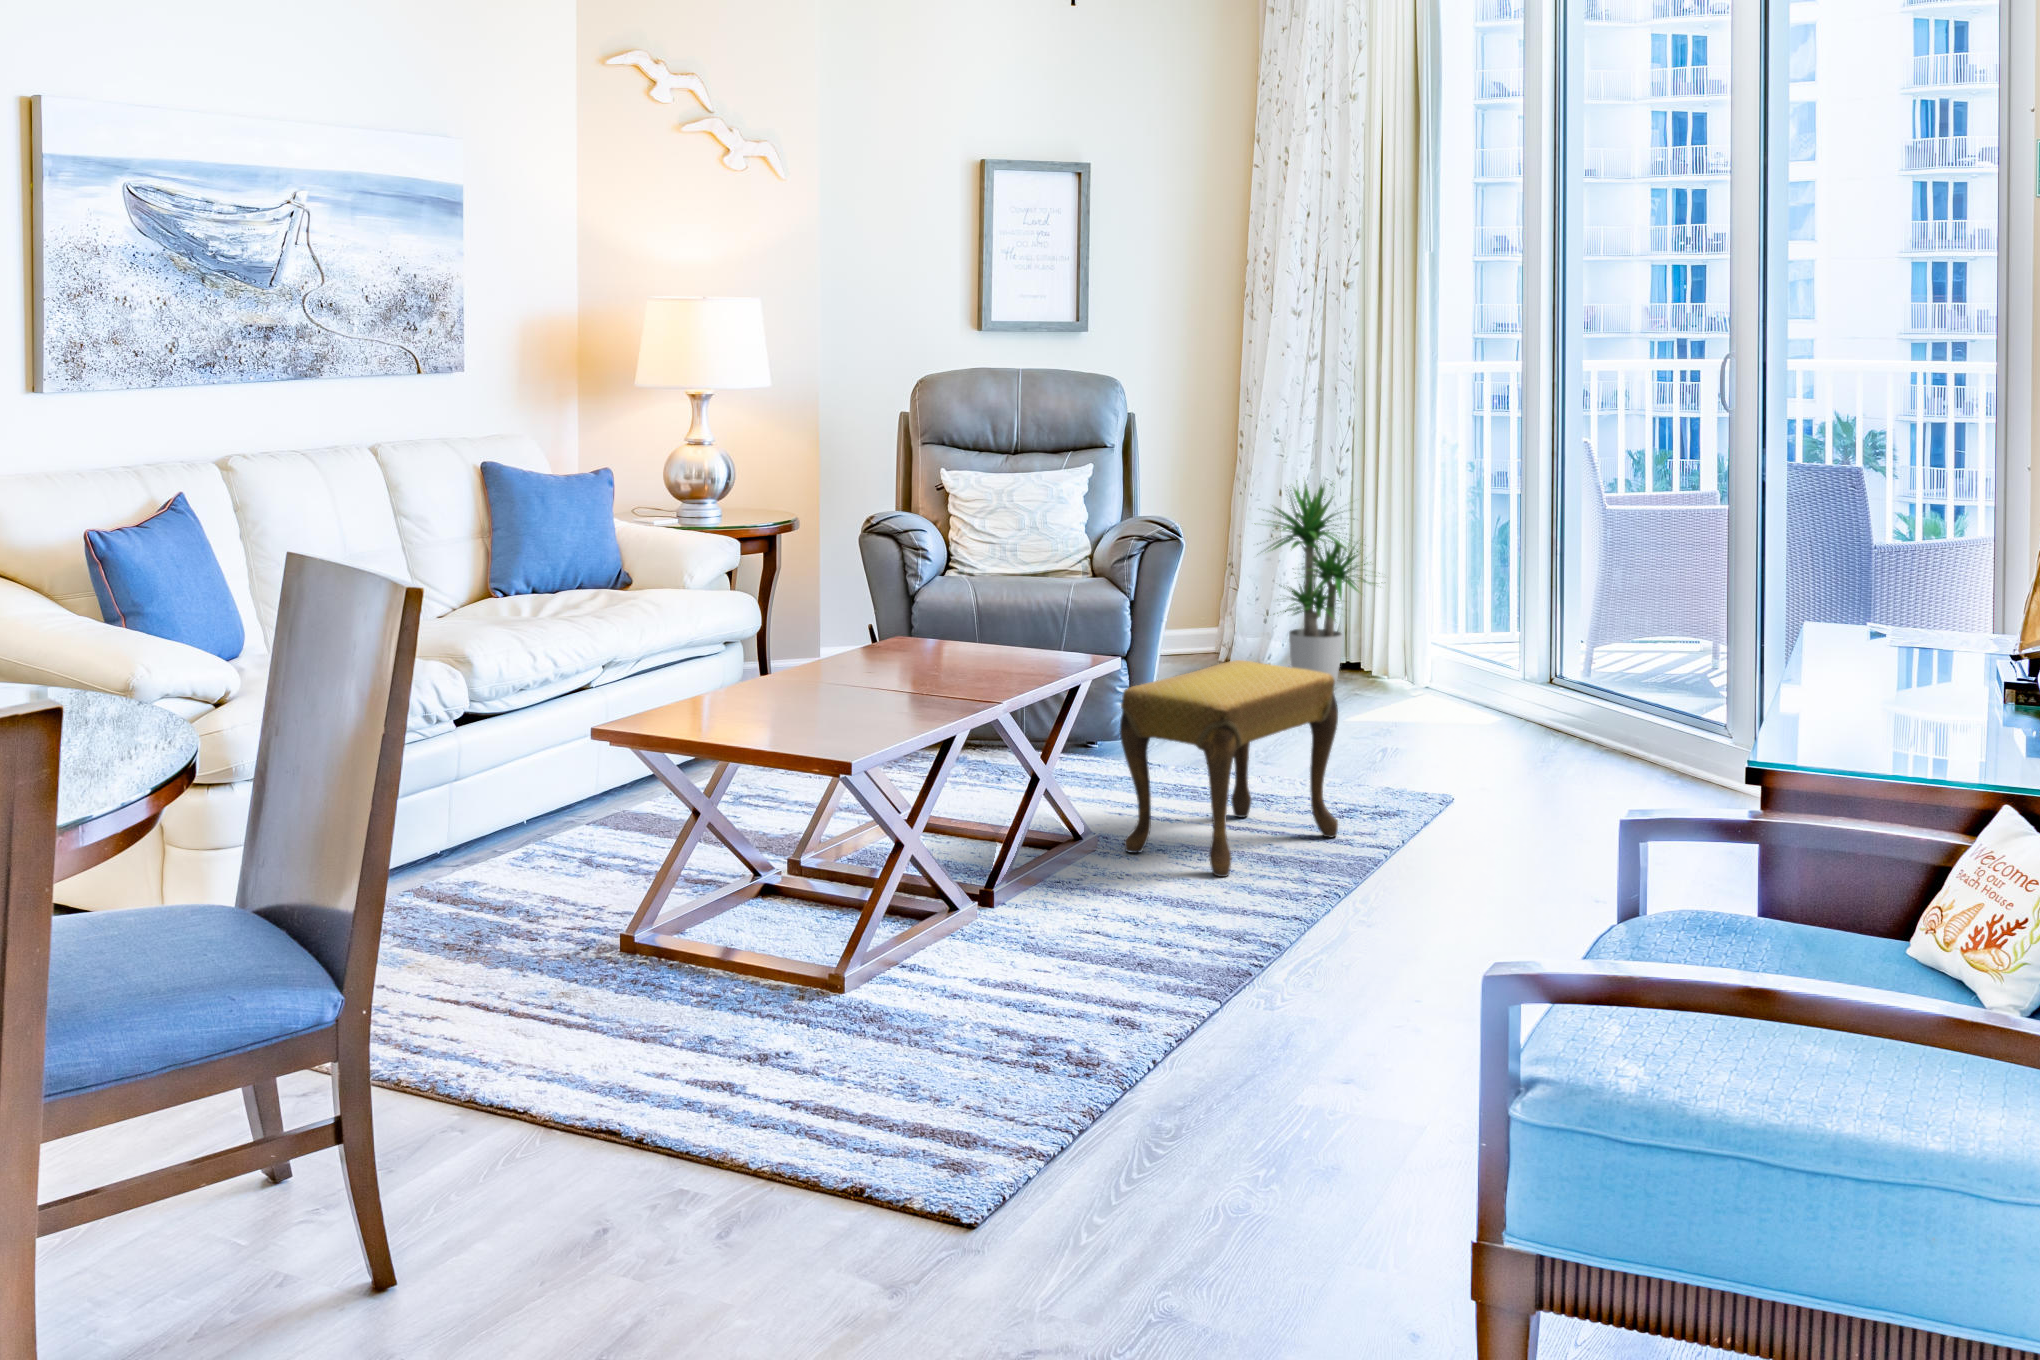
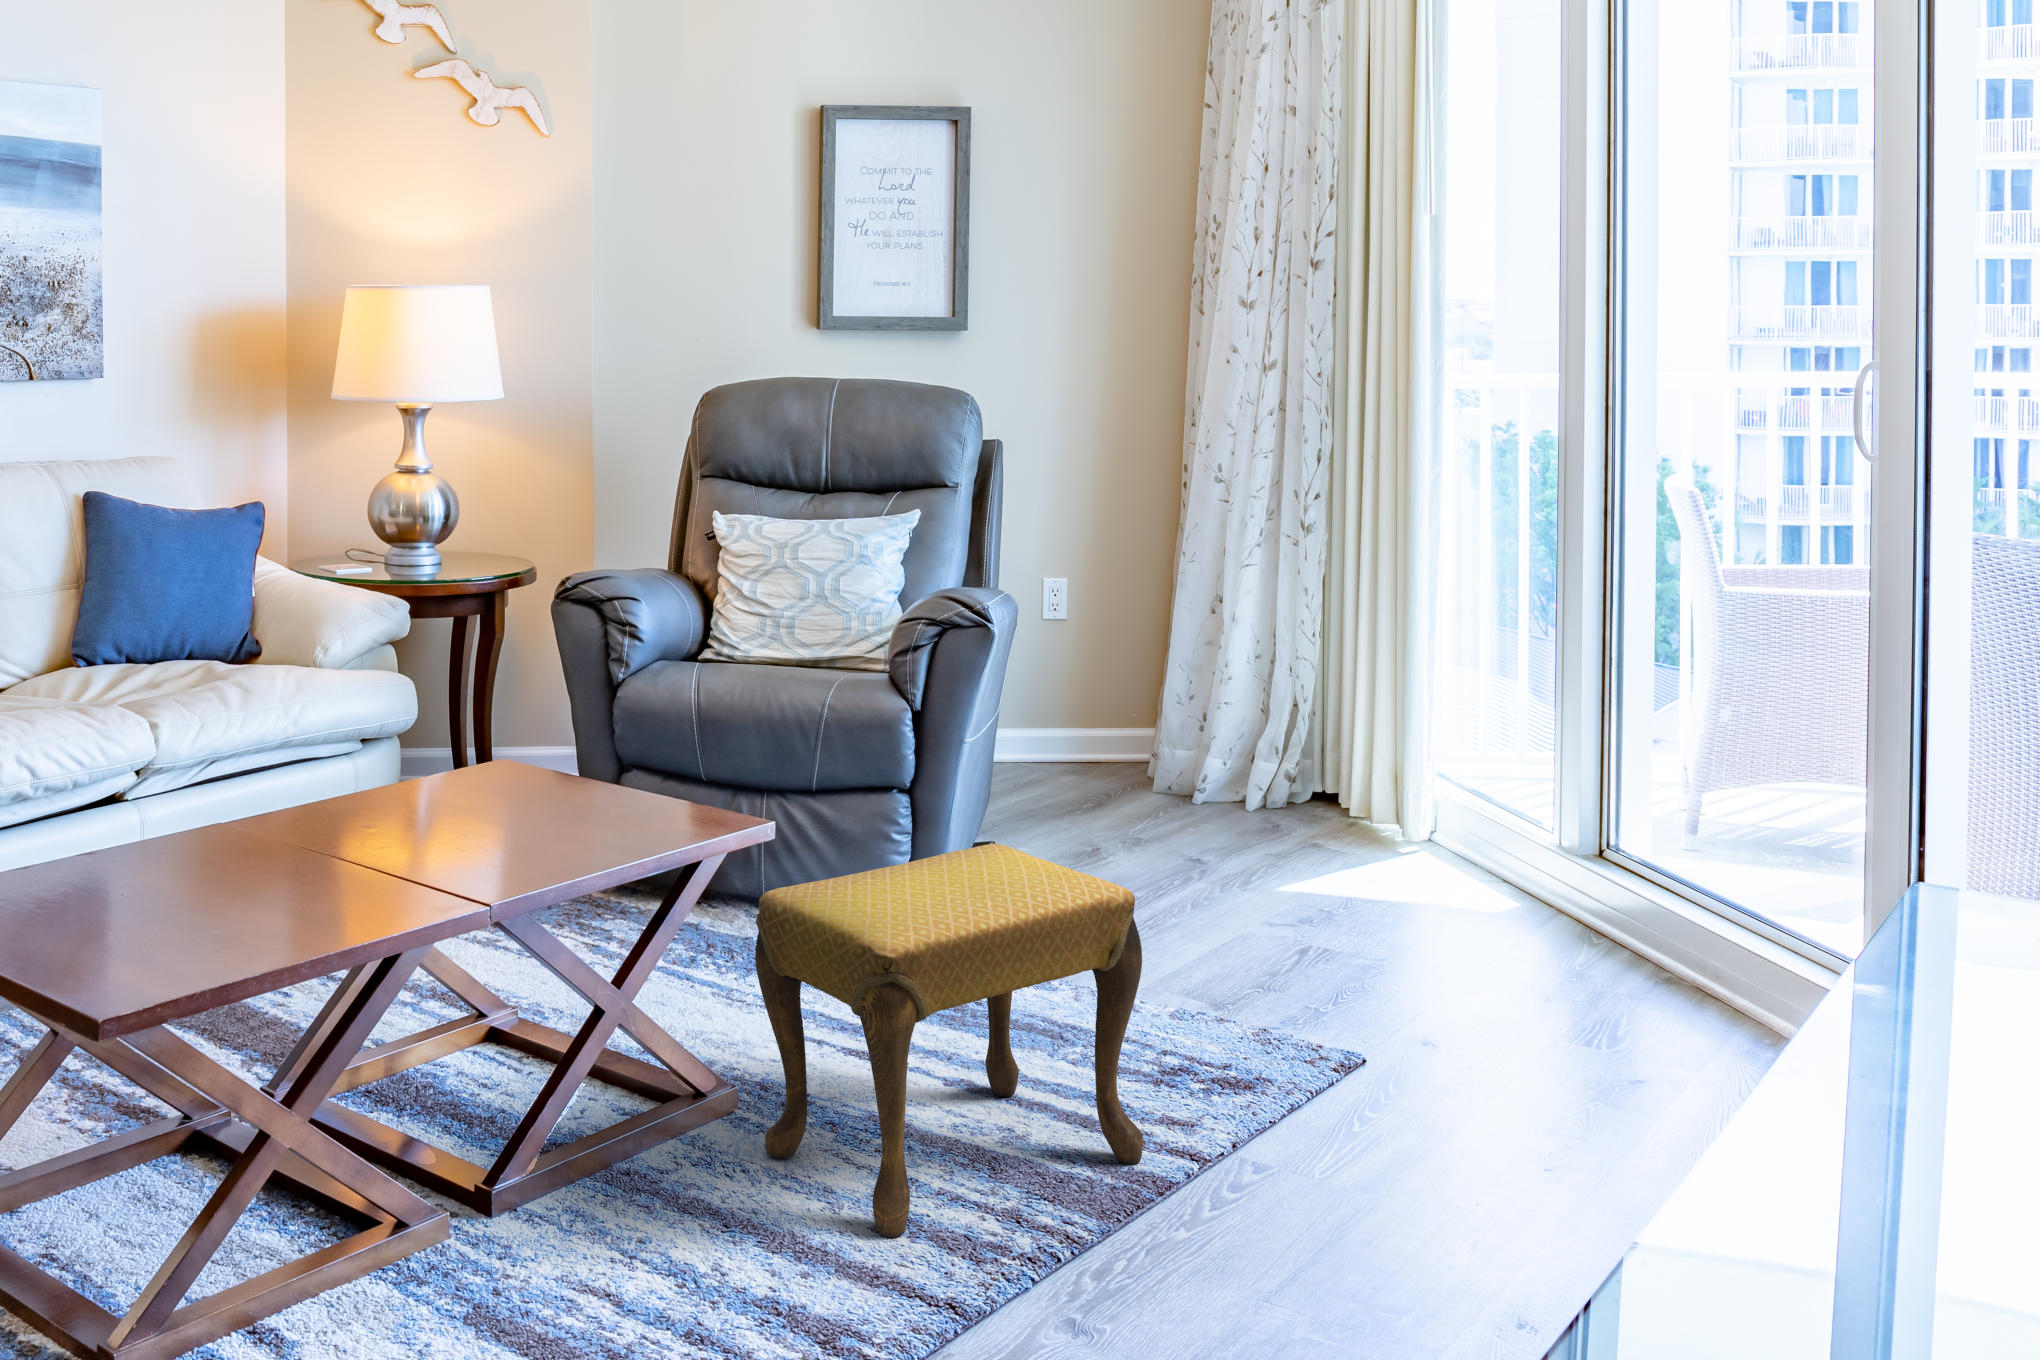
potted plant: present [1272,480,1374,684] -> none [1162,531,1375,842]

